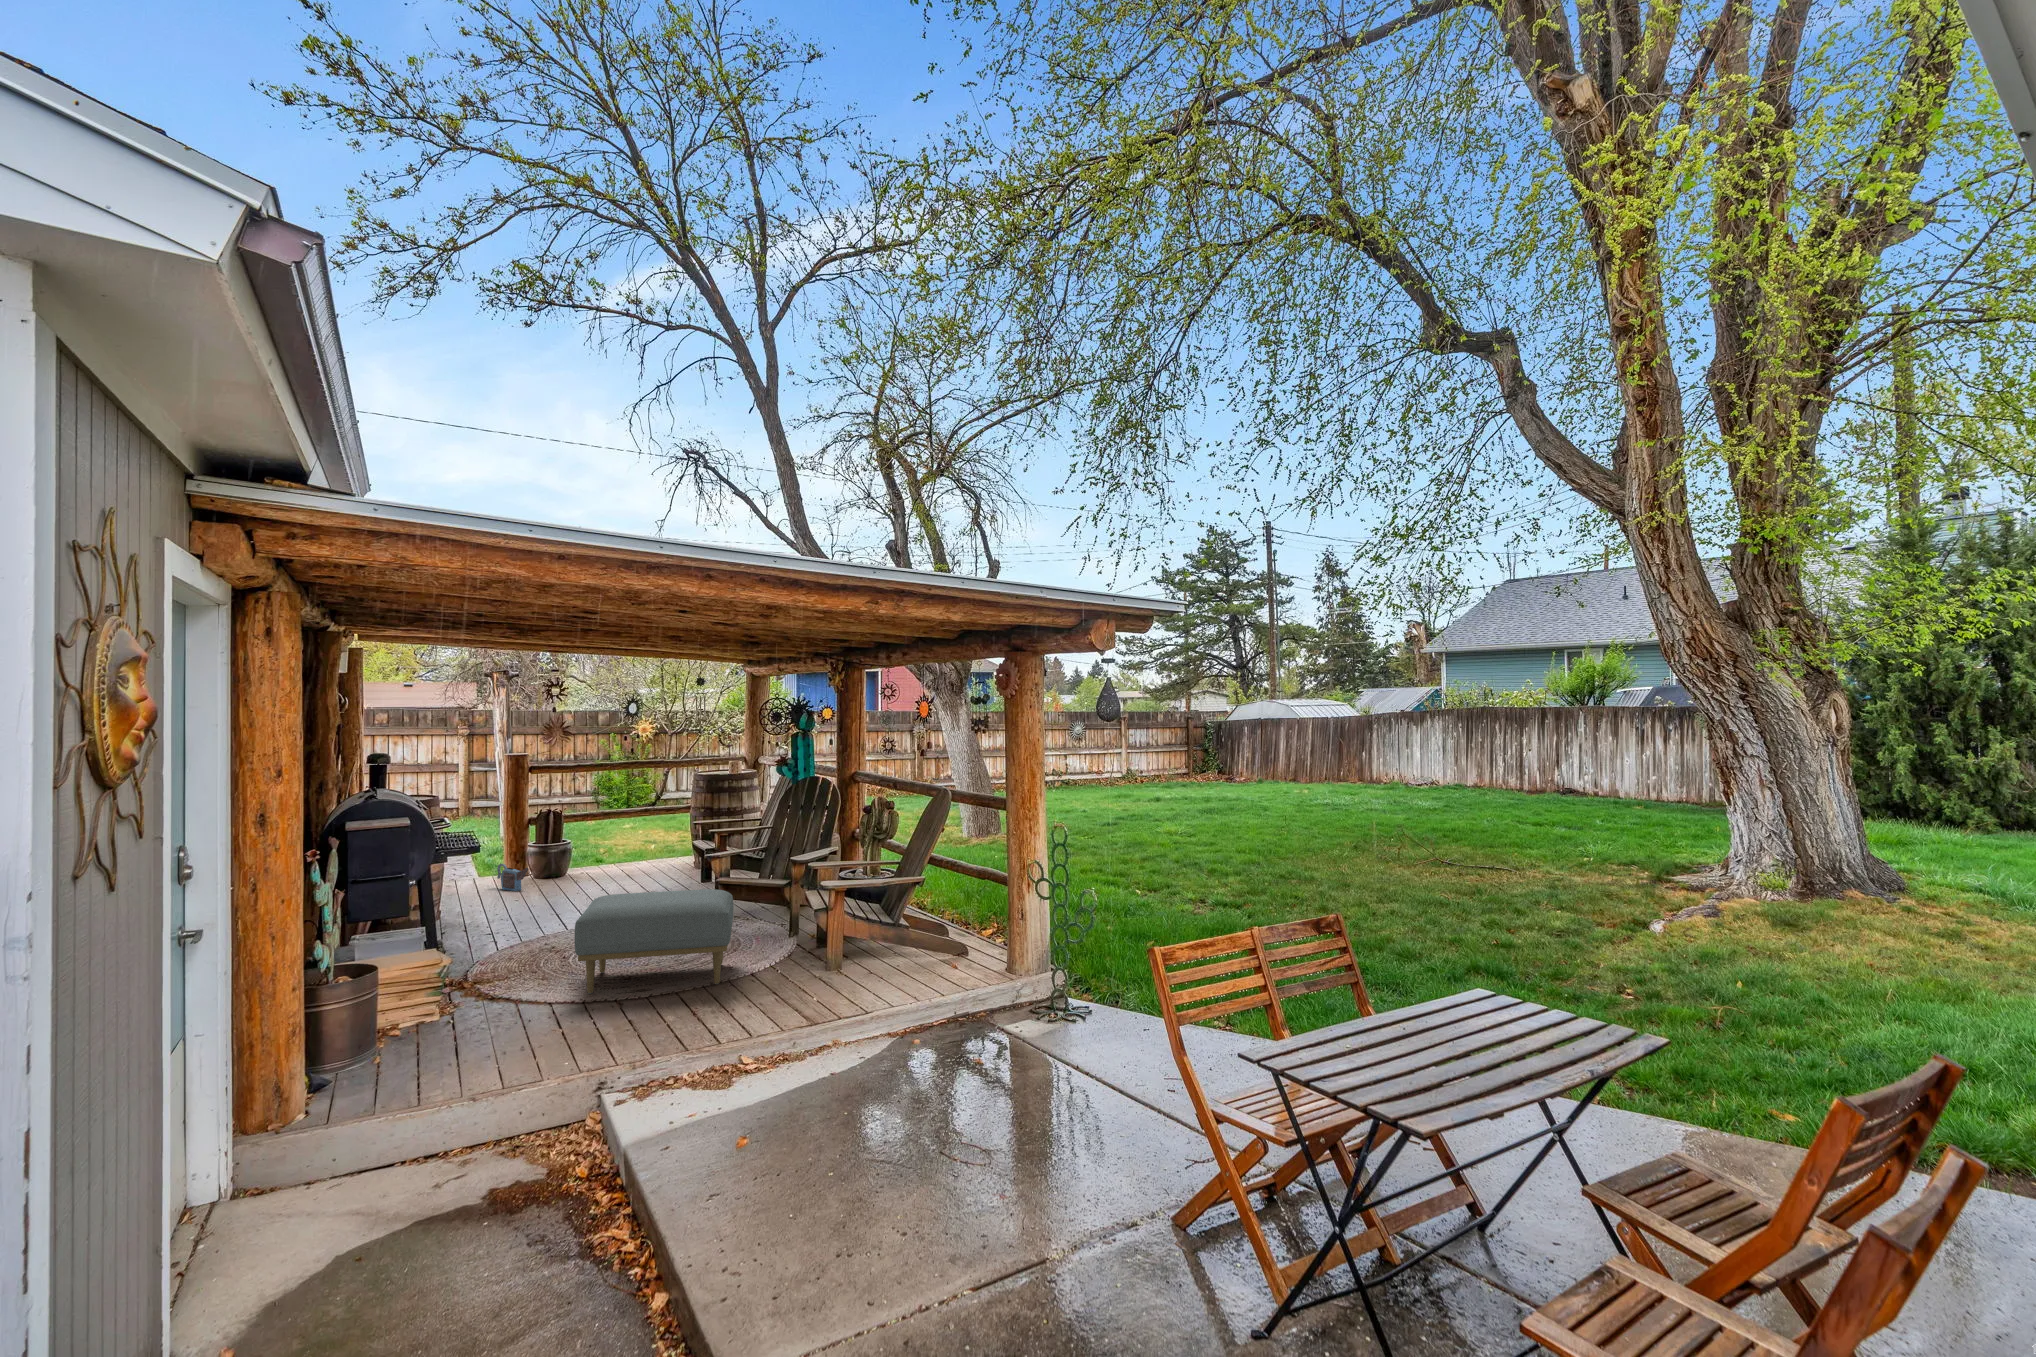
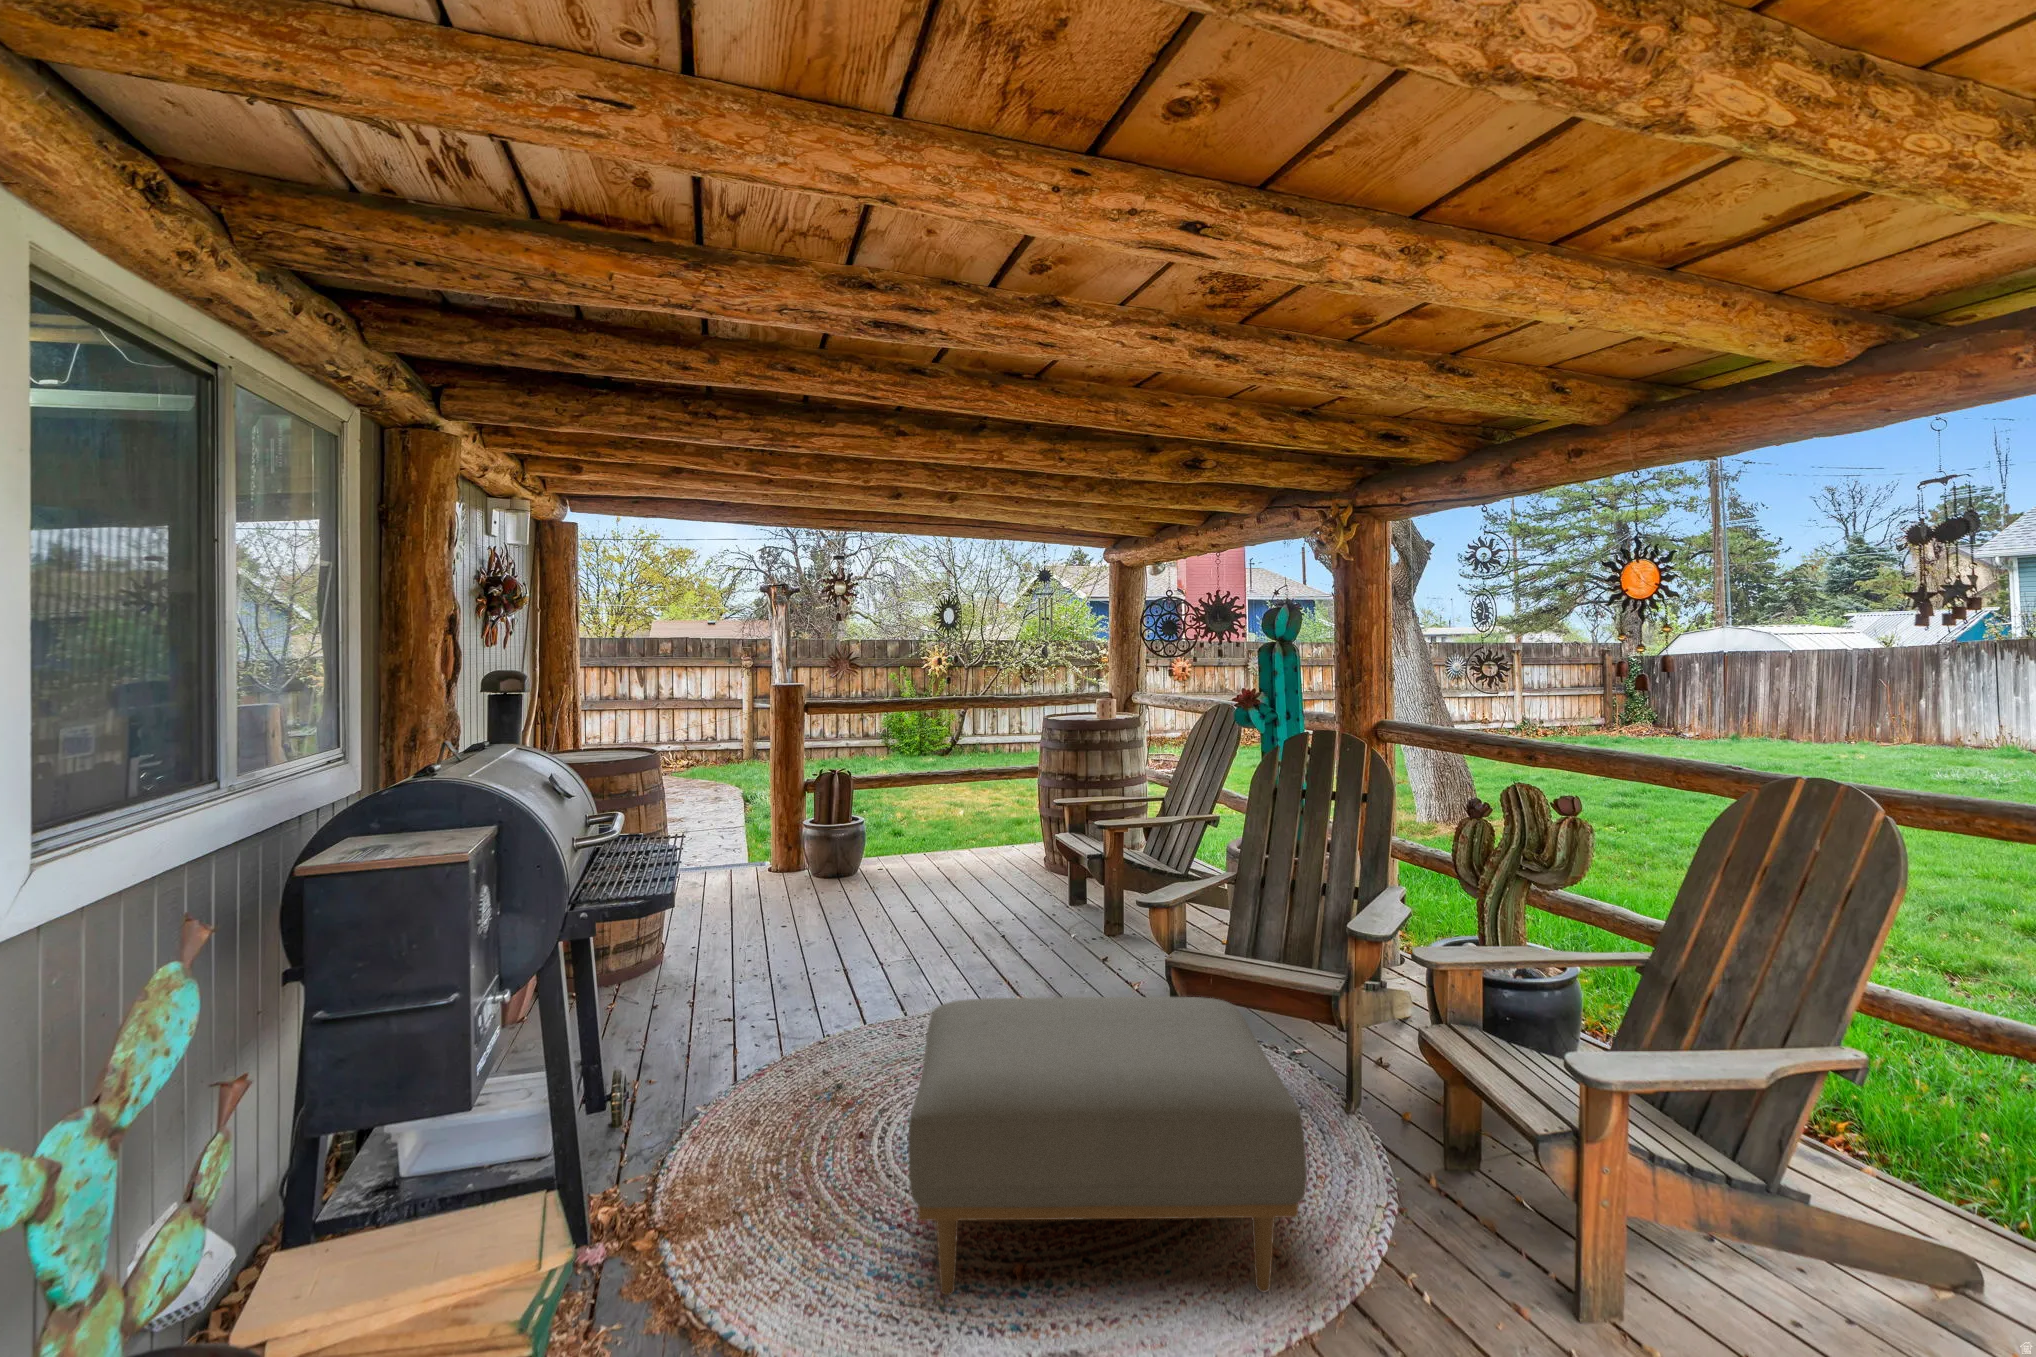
watering can: present [497,864,528,891] -> none [770,842,812,885]

